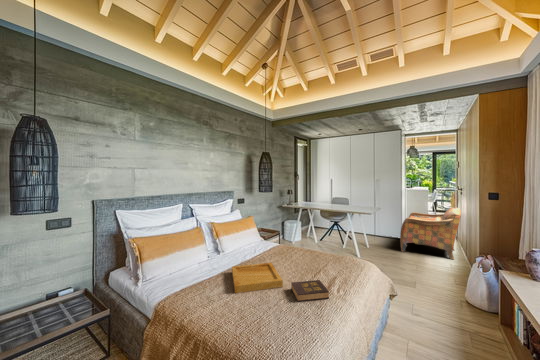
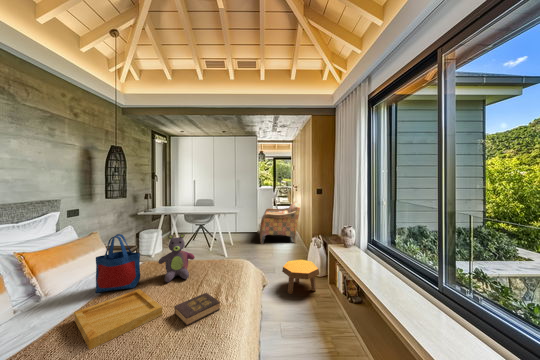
tote bag: none [247,218,274,261] -> present [96,234,140,293]
stuffed bear: none [288,224,317,265] -> present [158,233,195,282]
footstool: none [421,277,480,326] -> present [282,260,319,294]

